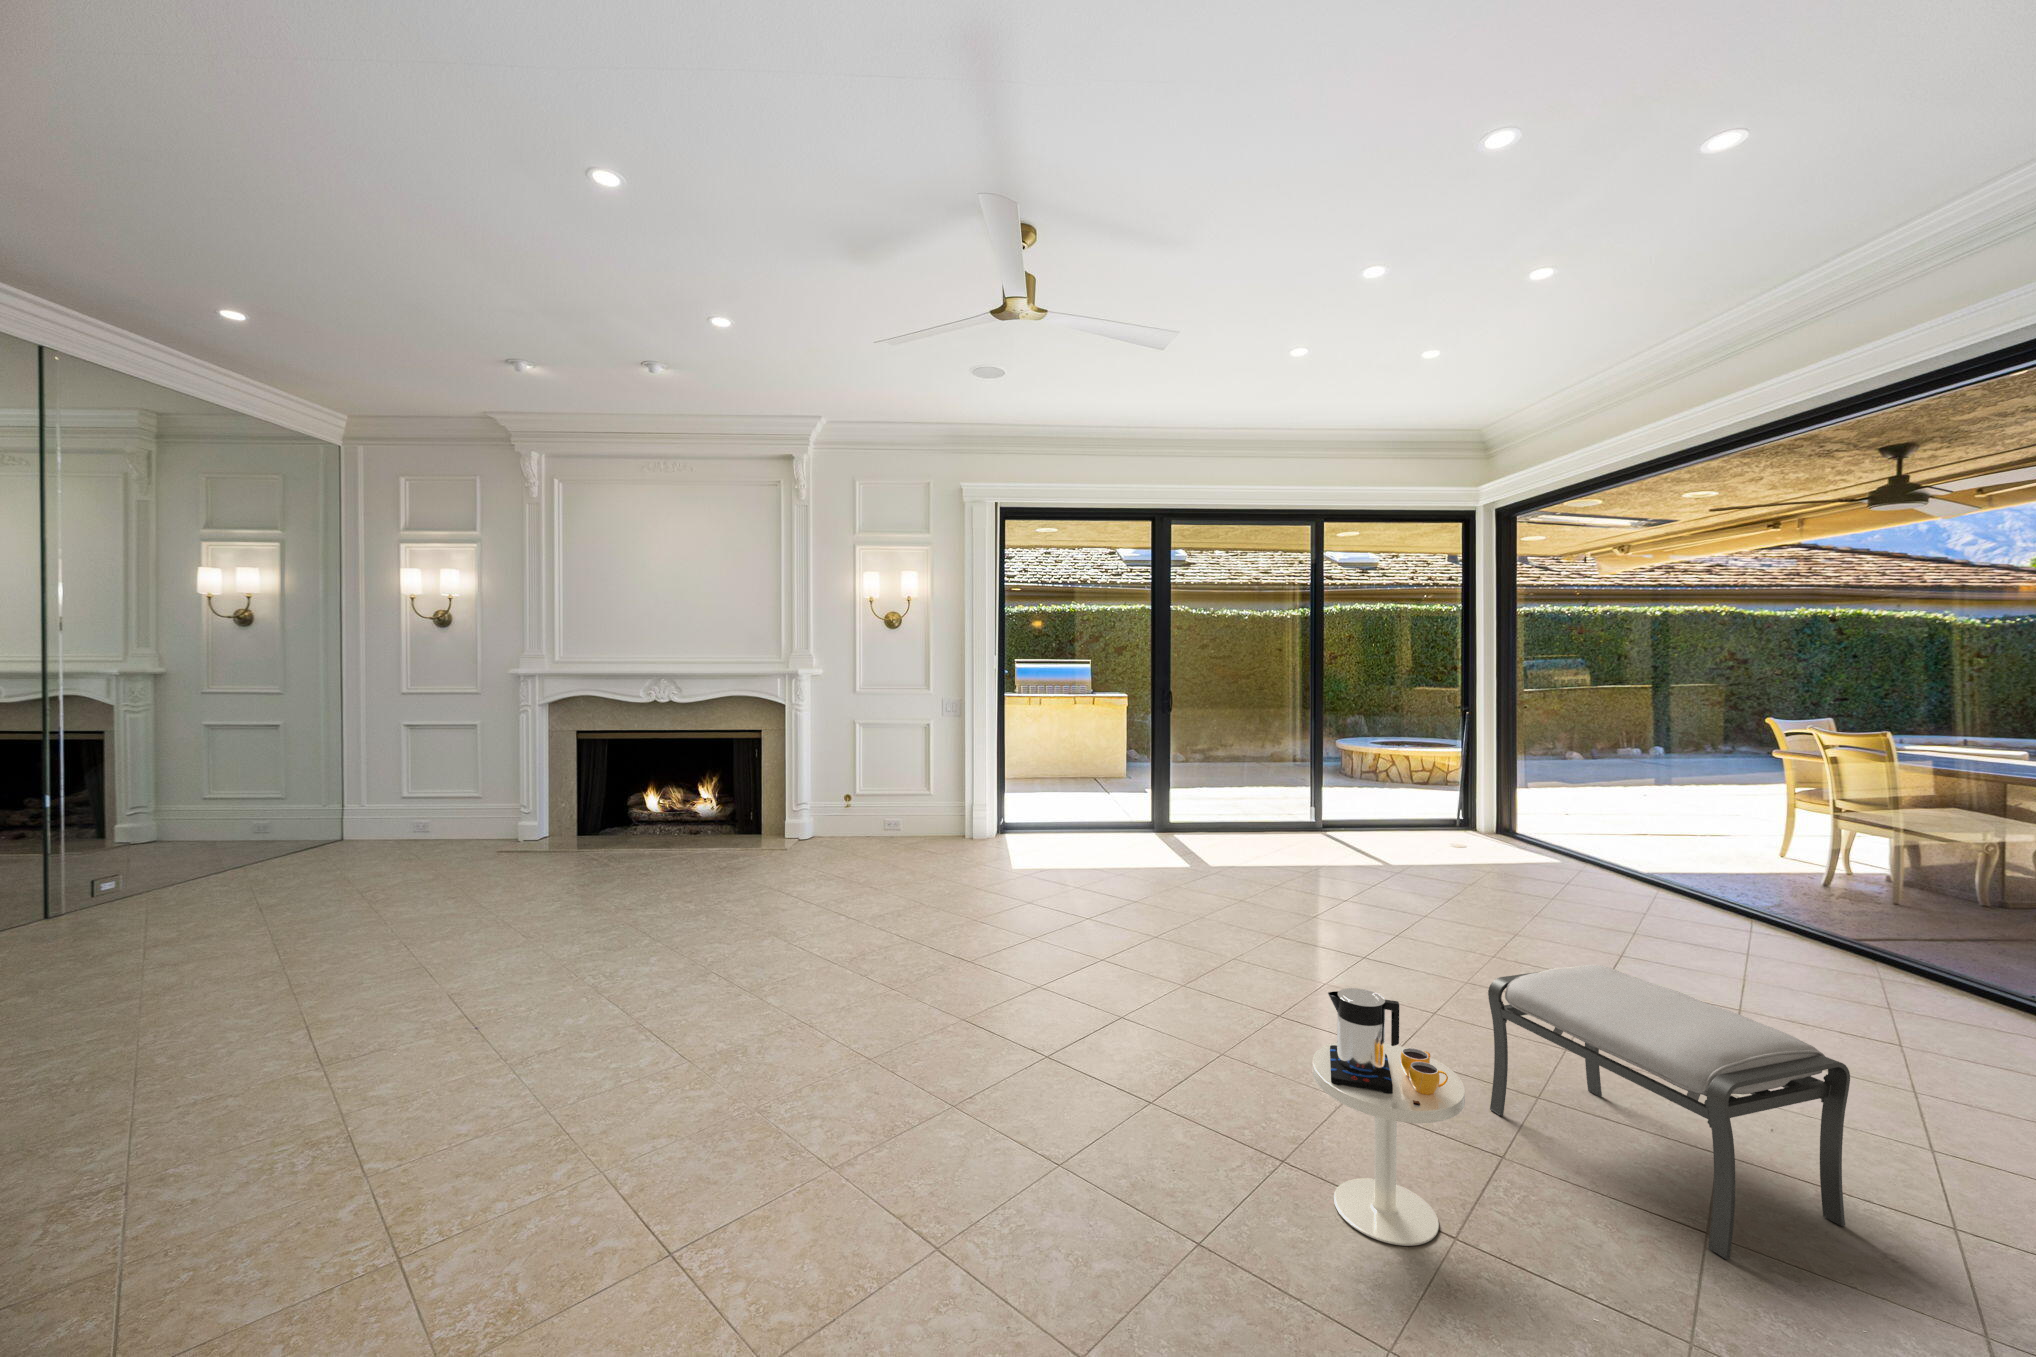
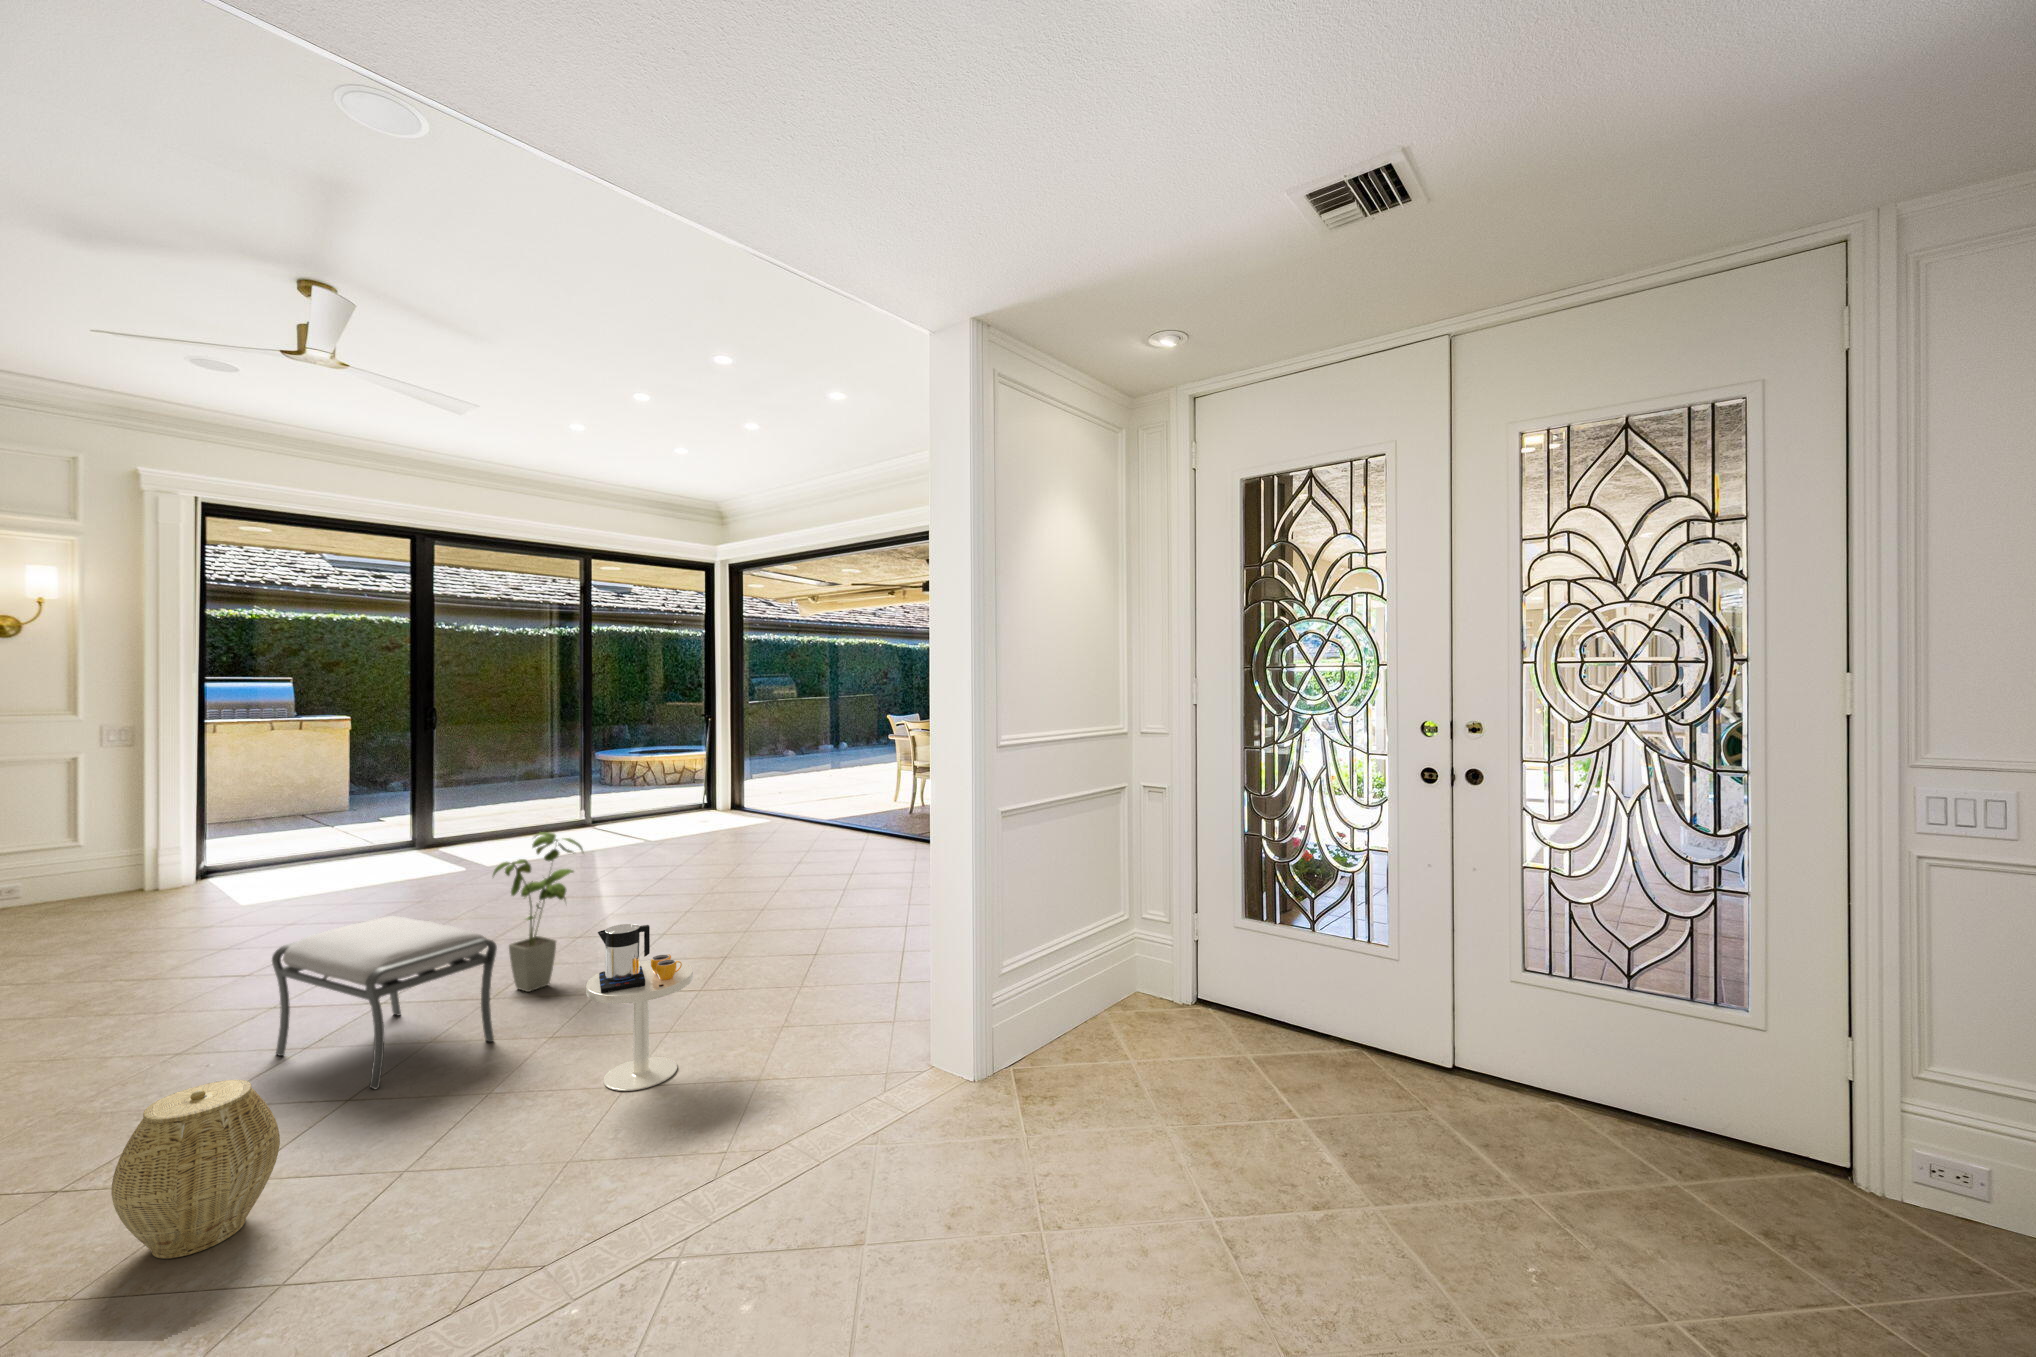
house plant: none [1223,831,1318,1012] -> present [493,832,583,992]
ottoman: present [1488,965,1850,1259] -> present [272,916,497,1089]
woven basket: none [883,1049,1003,1227] -> present [111,1080,280,1259]

